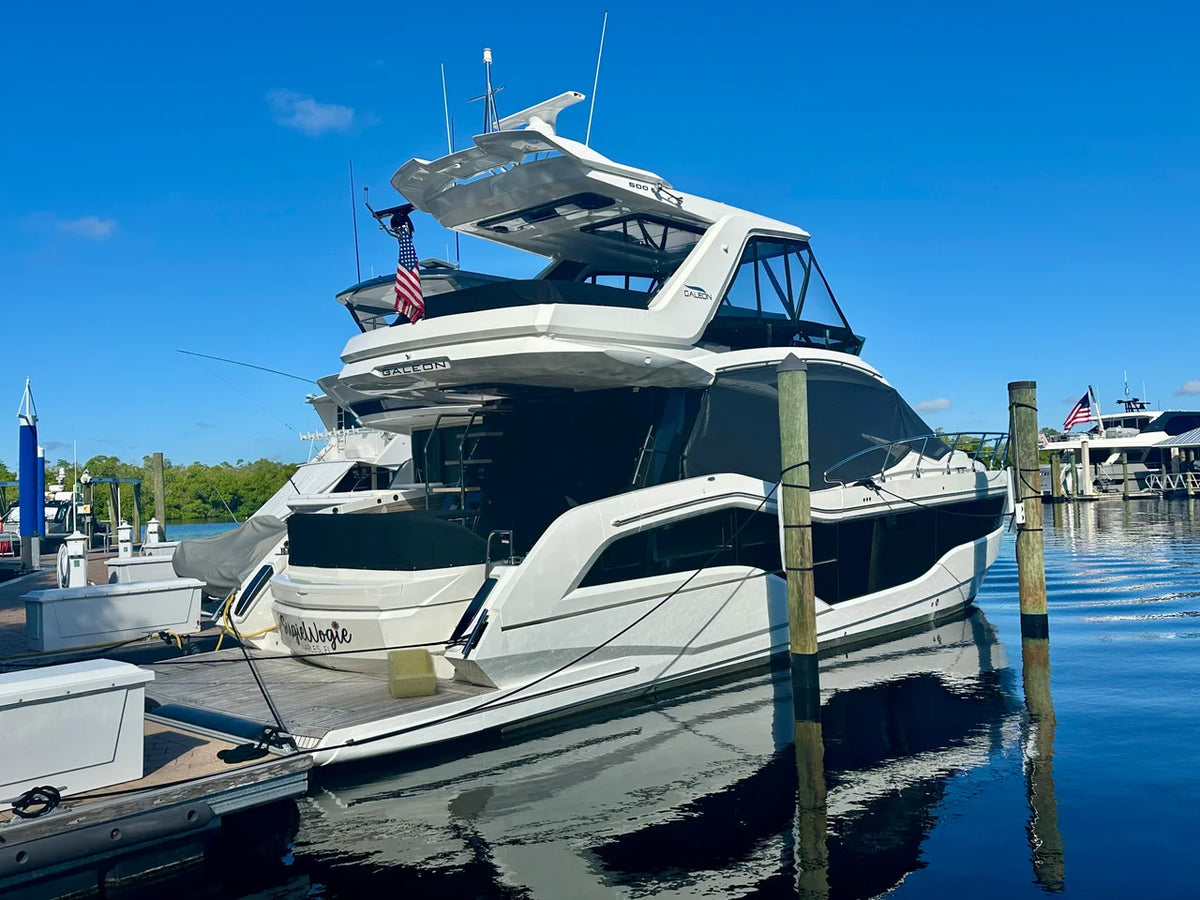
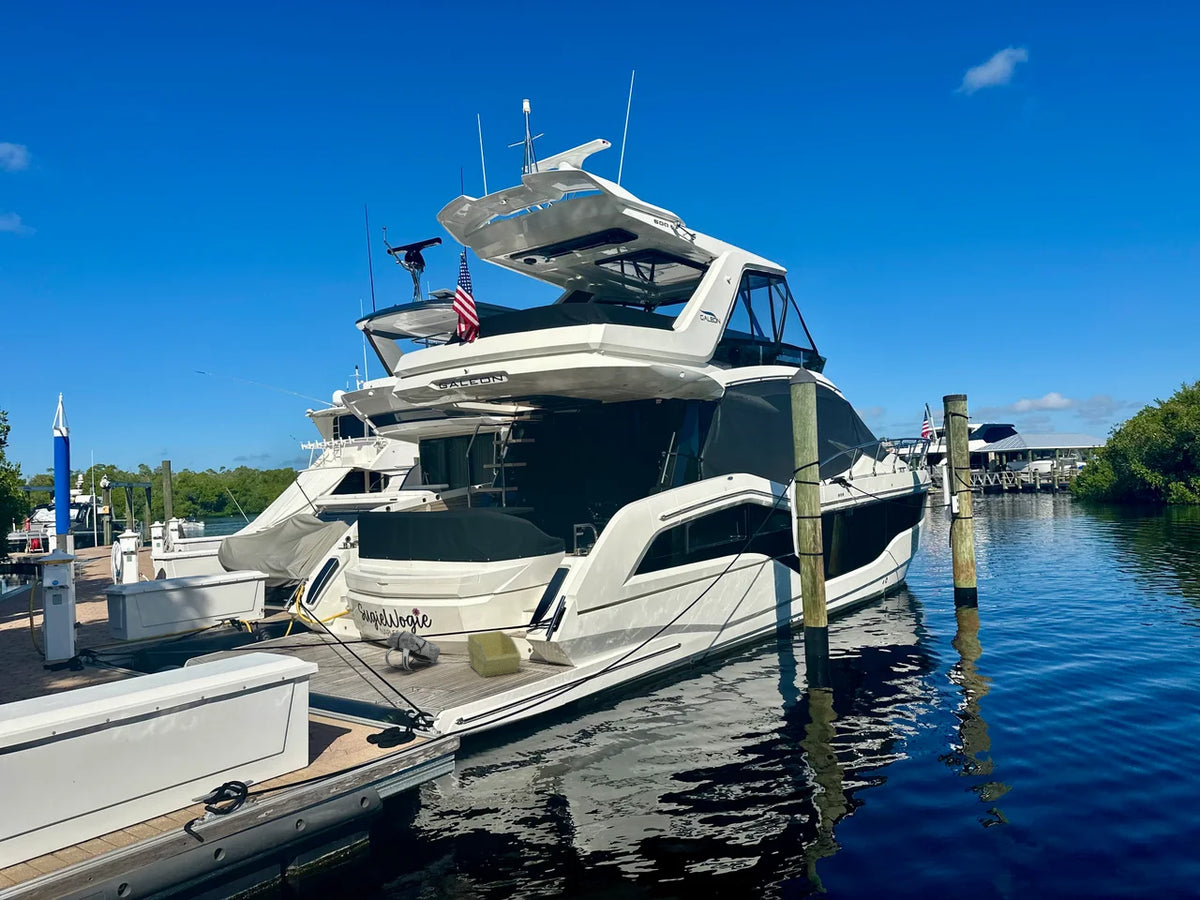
backpack: none [295,645,360,690] -> present [385,632,440,672]

